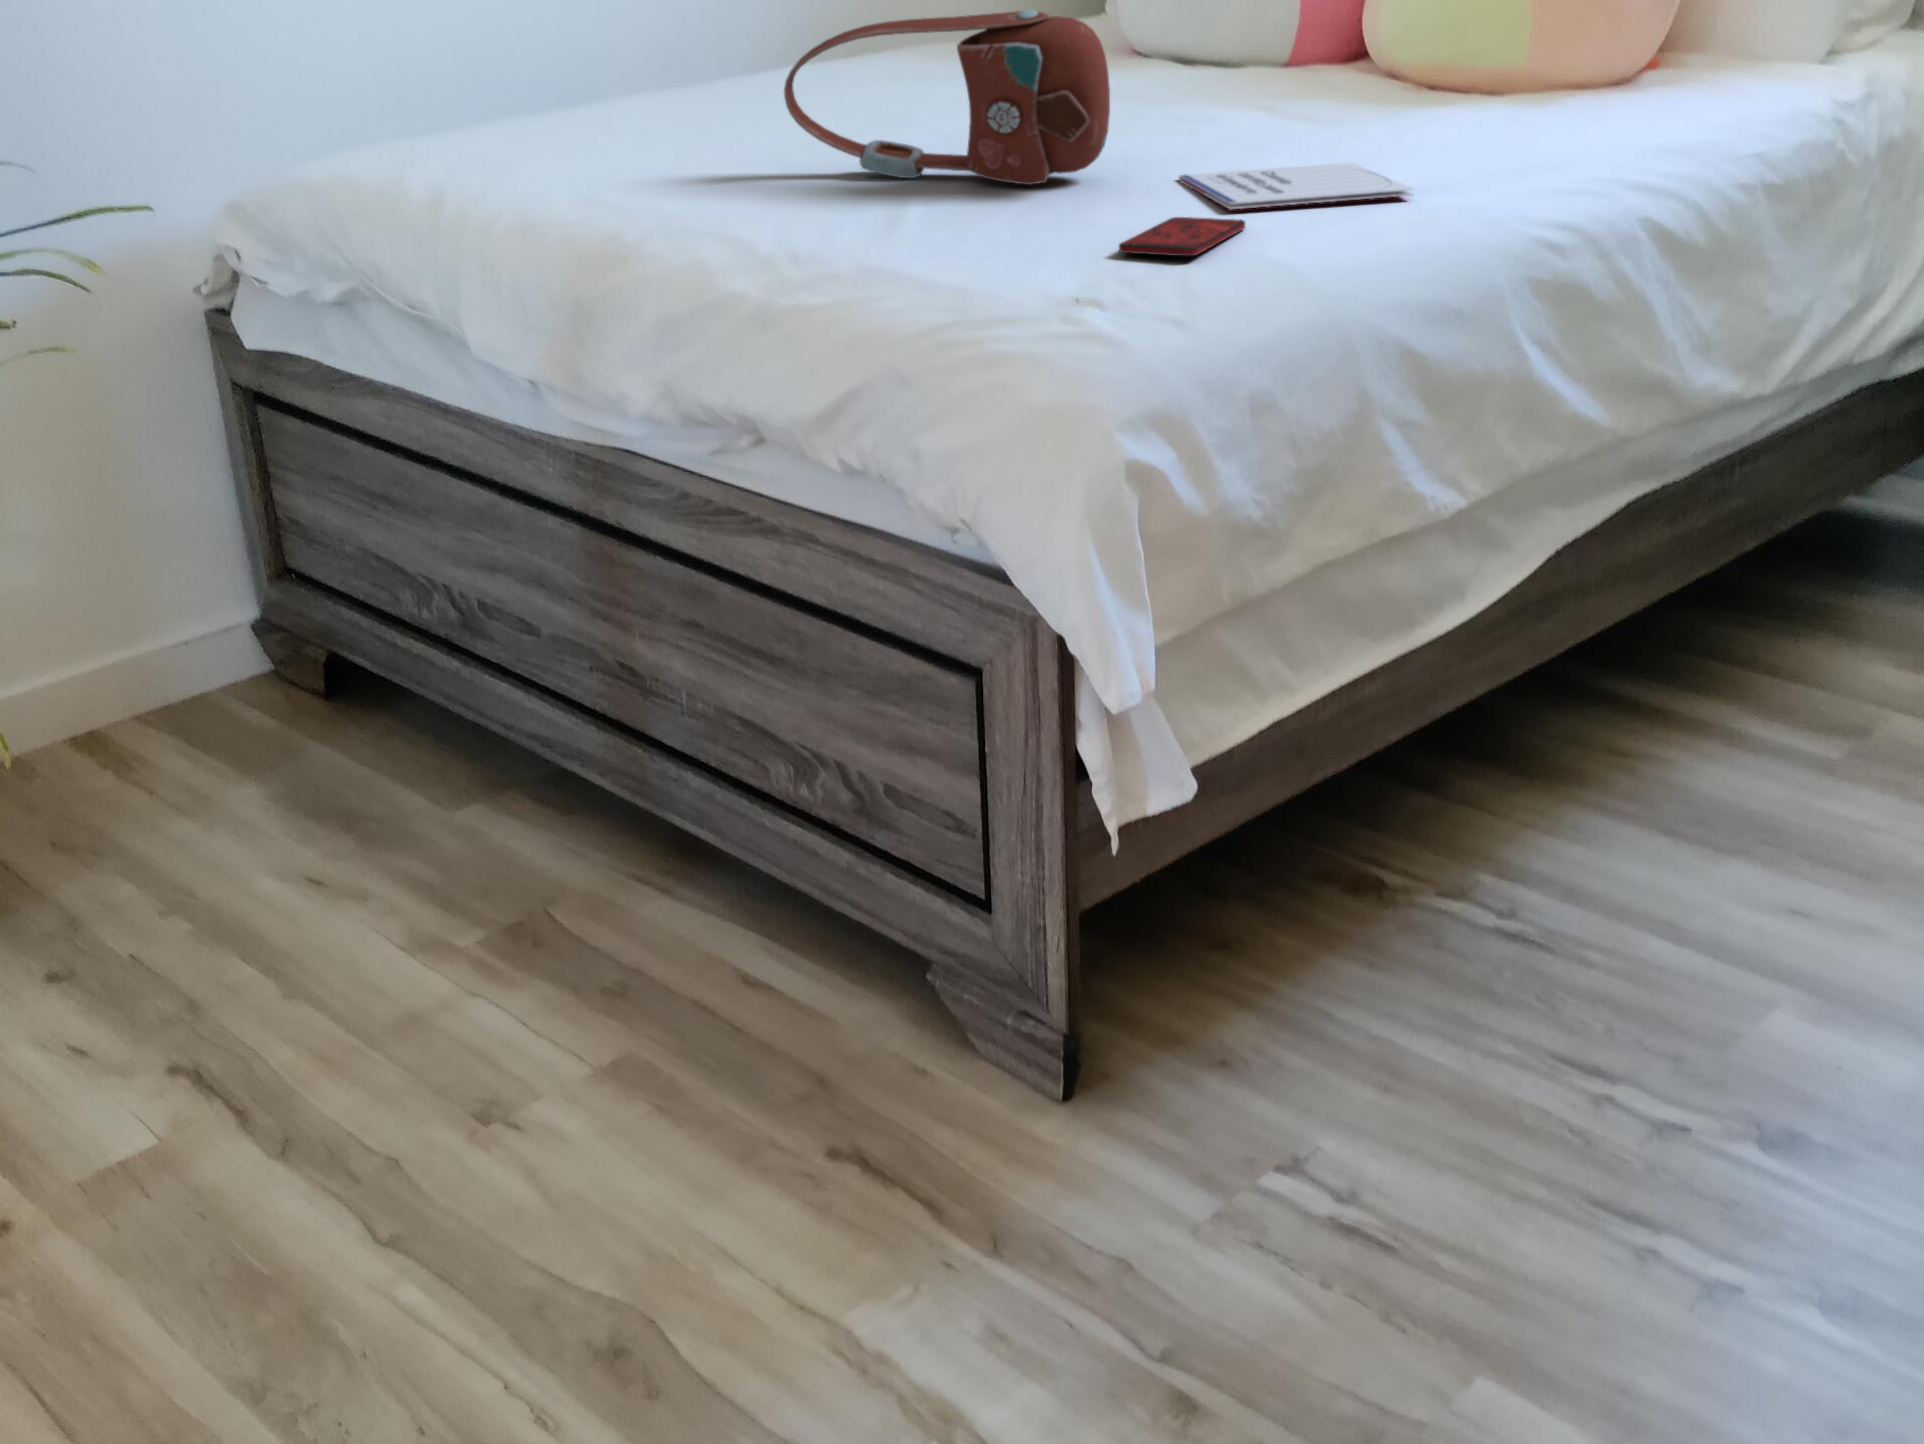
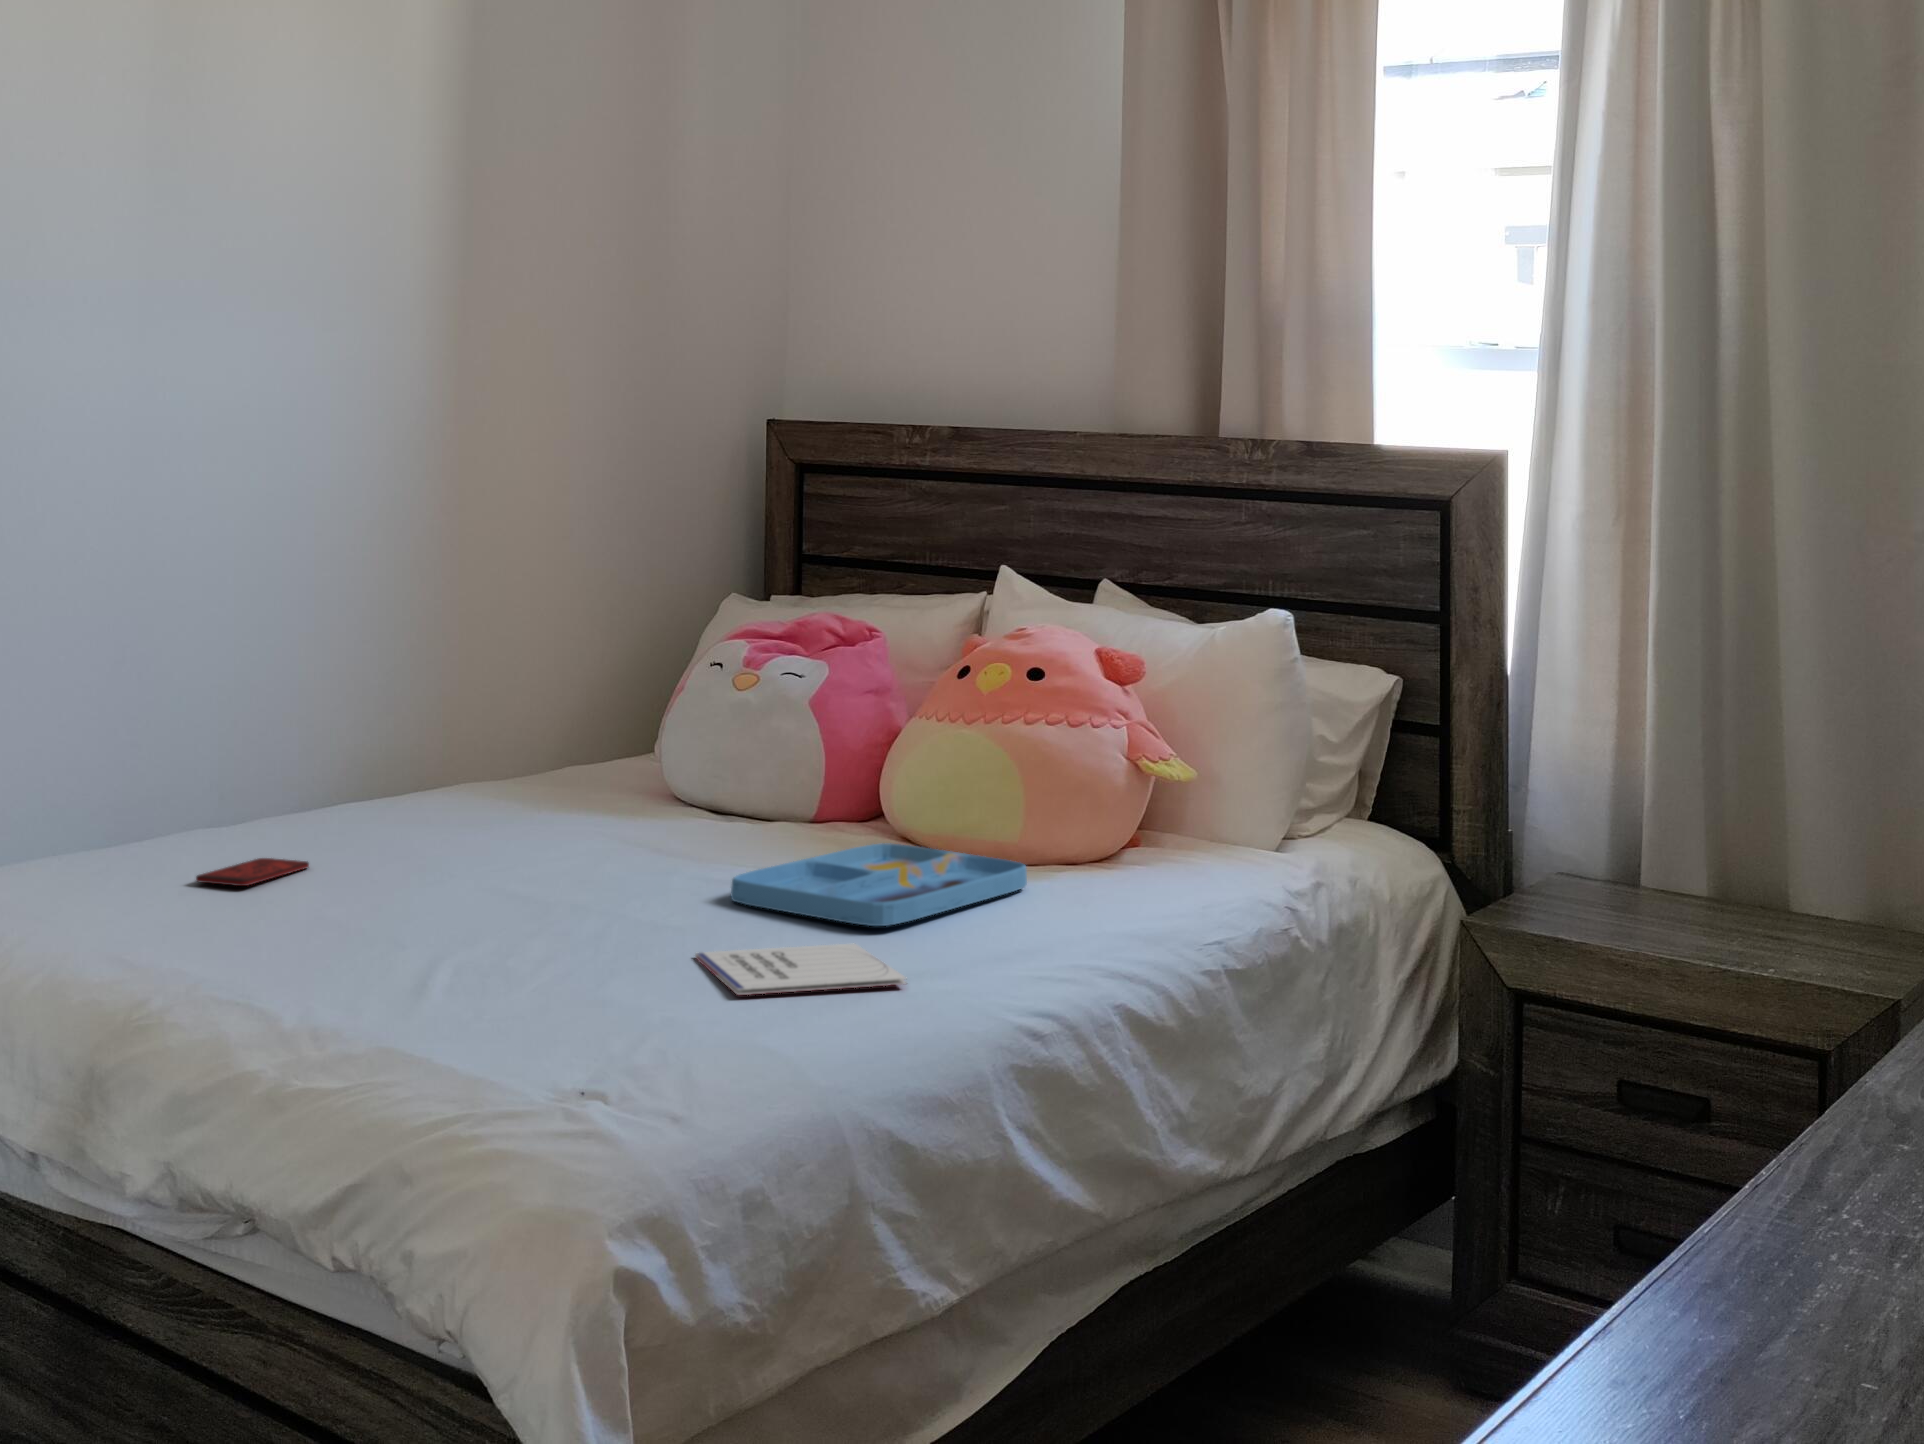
handbag: present [784,10,1110,185] -> none [329,799,634,960]
tray: none [1209,72,1535,146] -> present [731,843,1027,926]
smartphone: present [1119,217,1245,256] -> present [196,858,309,886]

